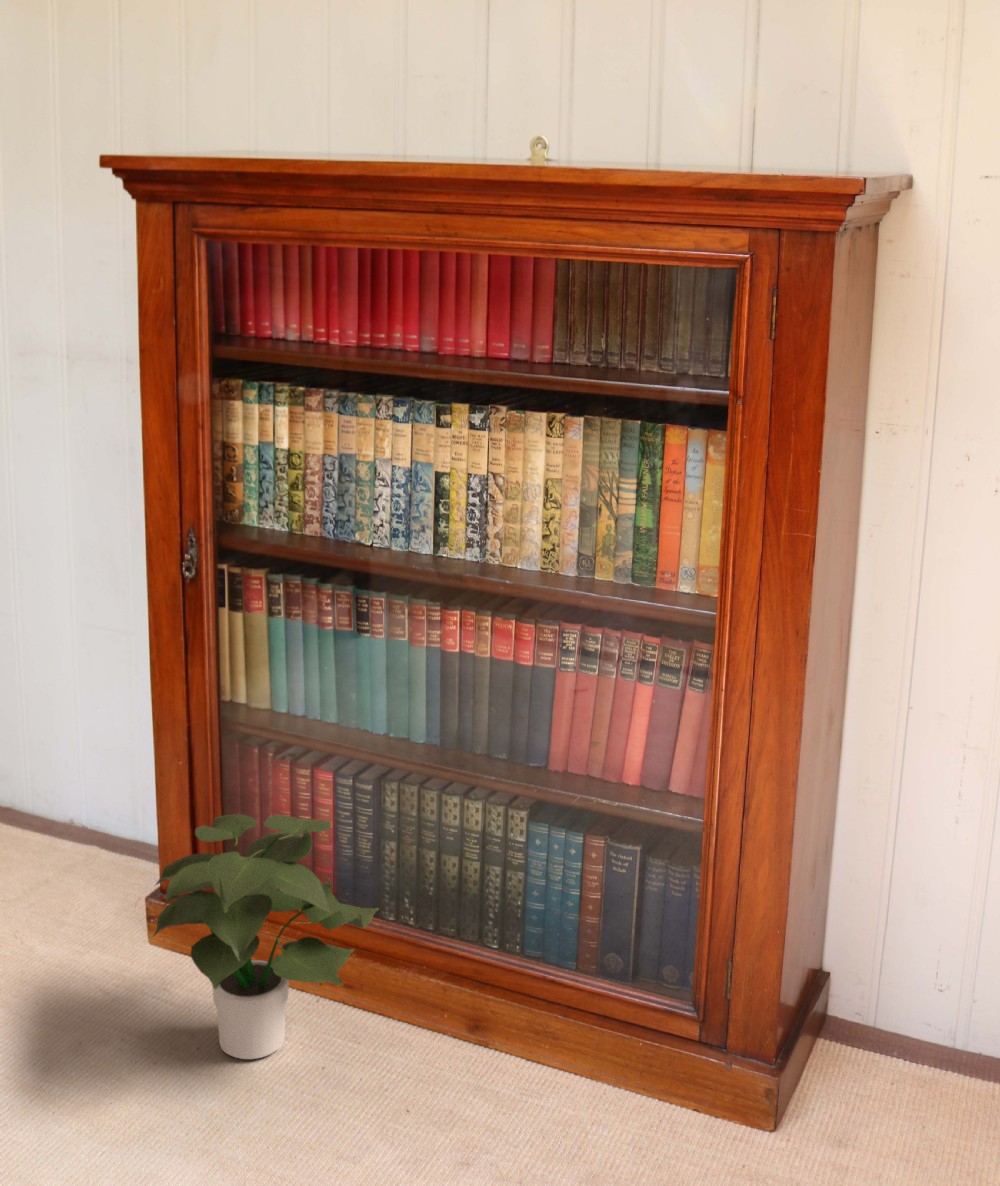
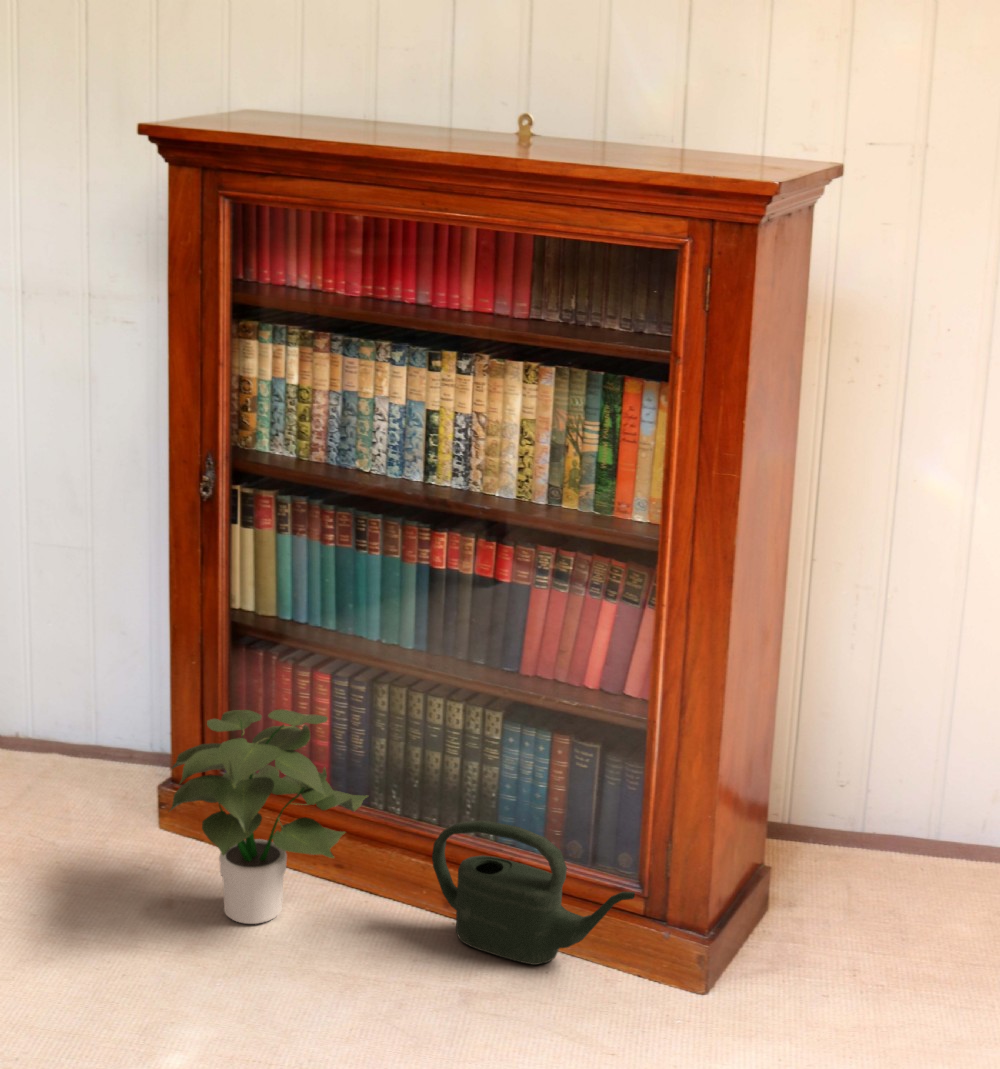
watering can: none [453,935,690,1100] -> present [432,820,635,965]

